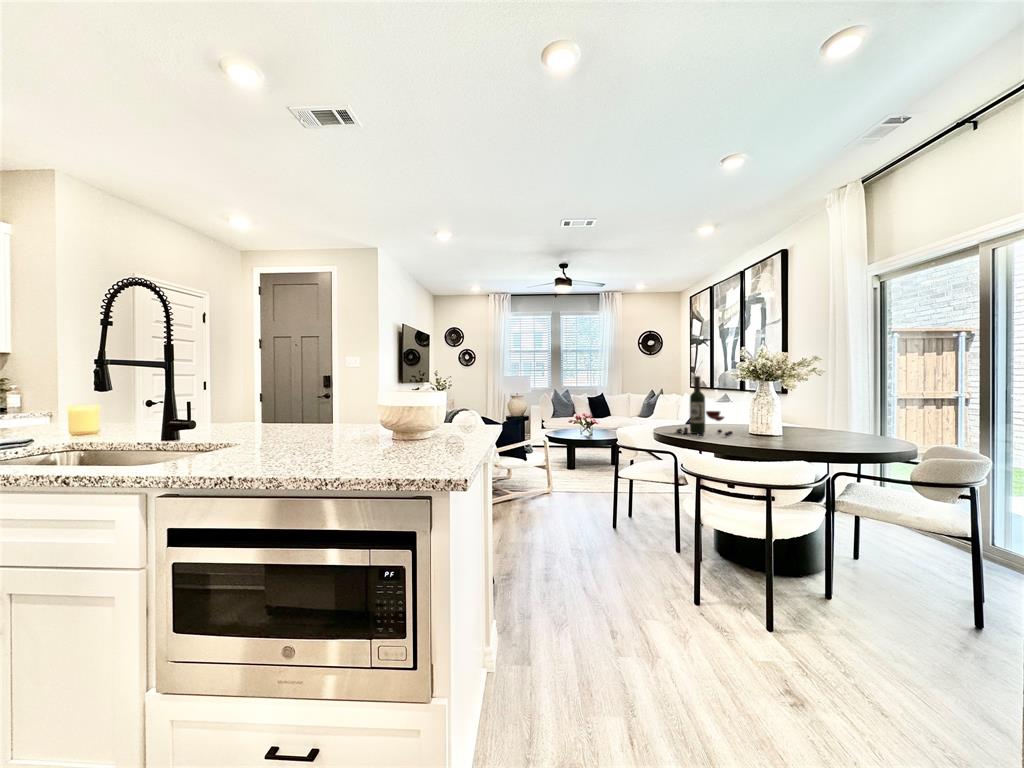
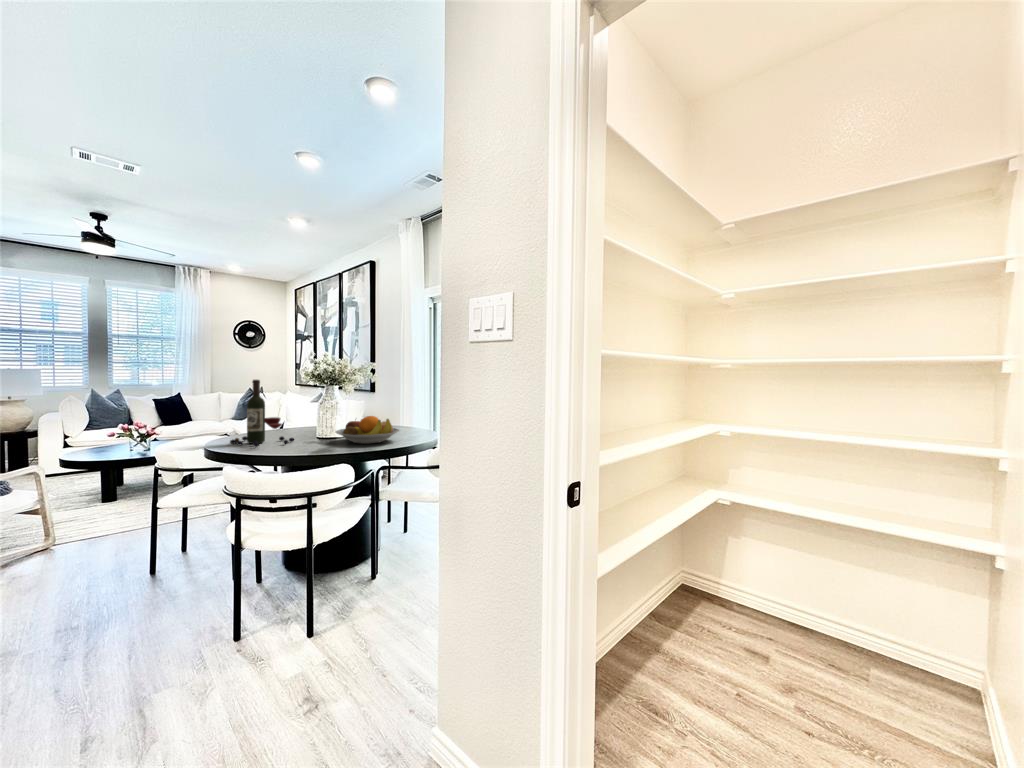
fruit bowl: none [777,413,858,443] -> present [336,416,400,444]

